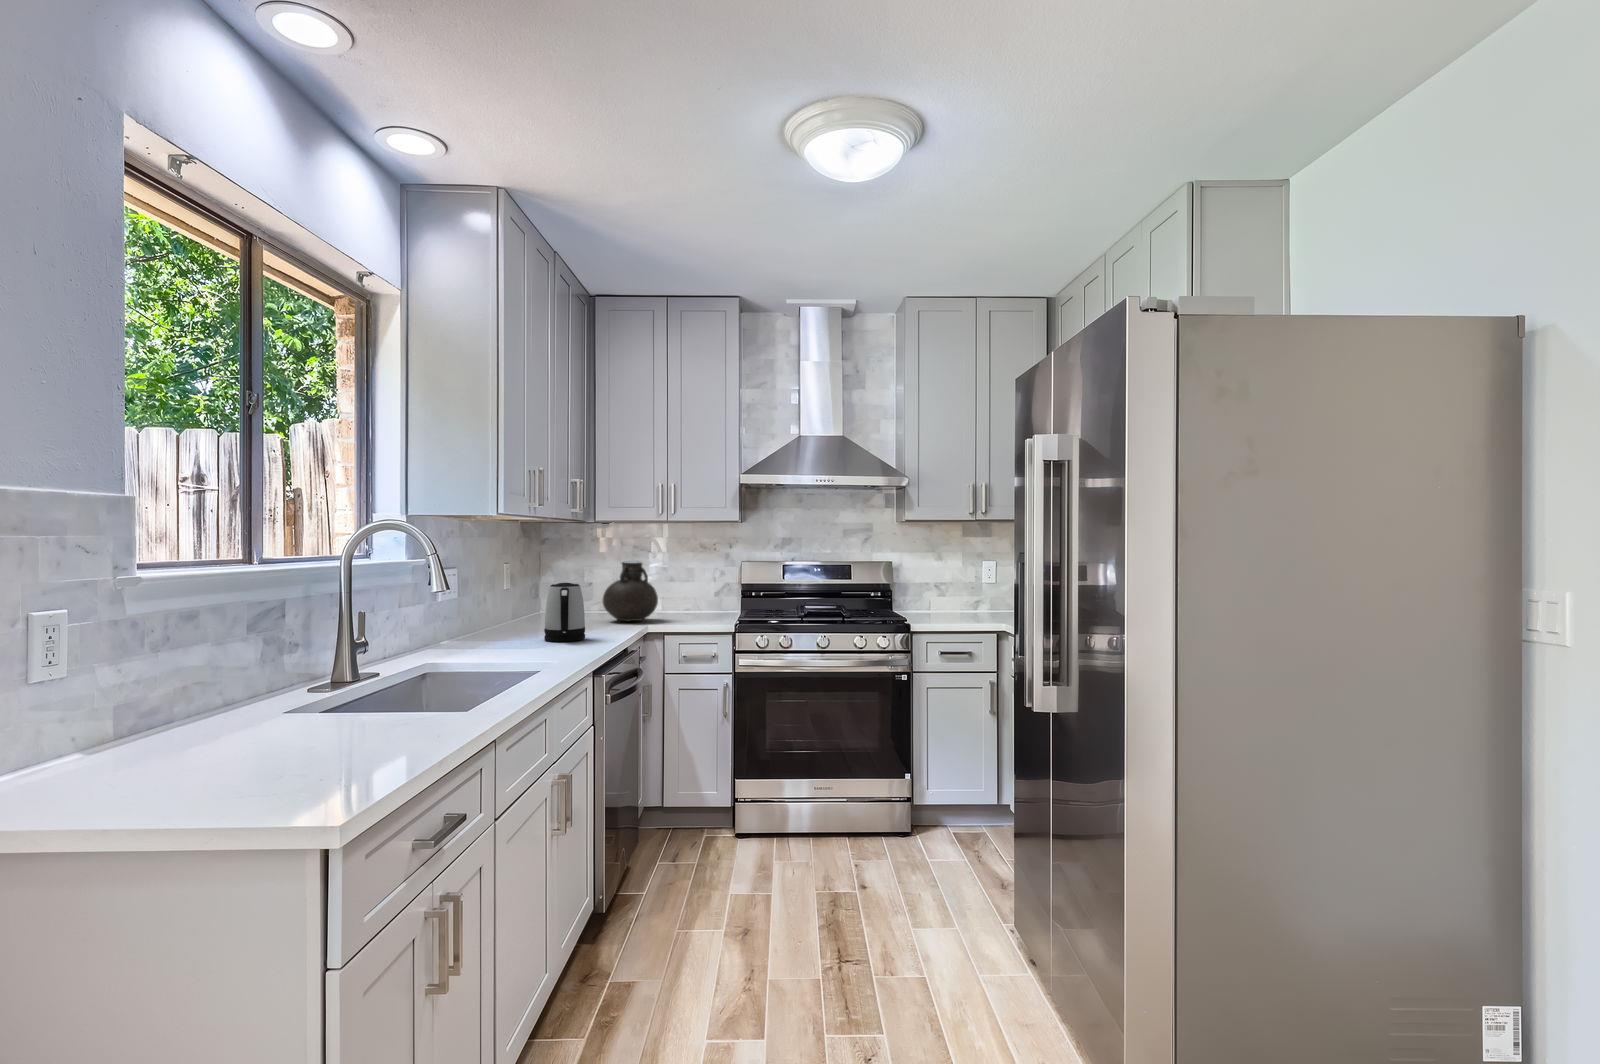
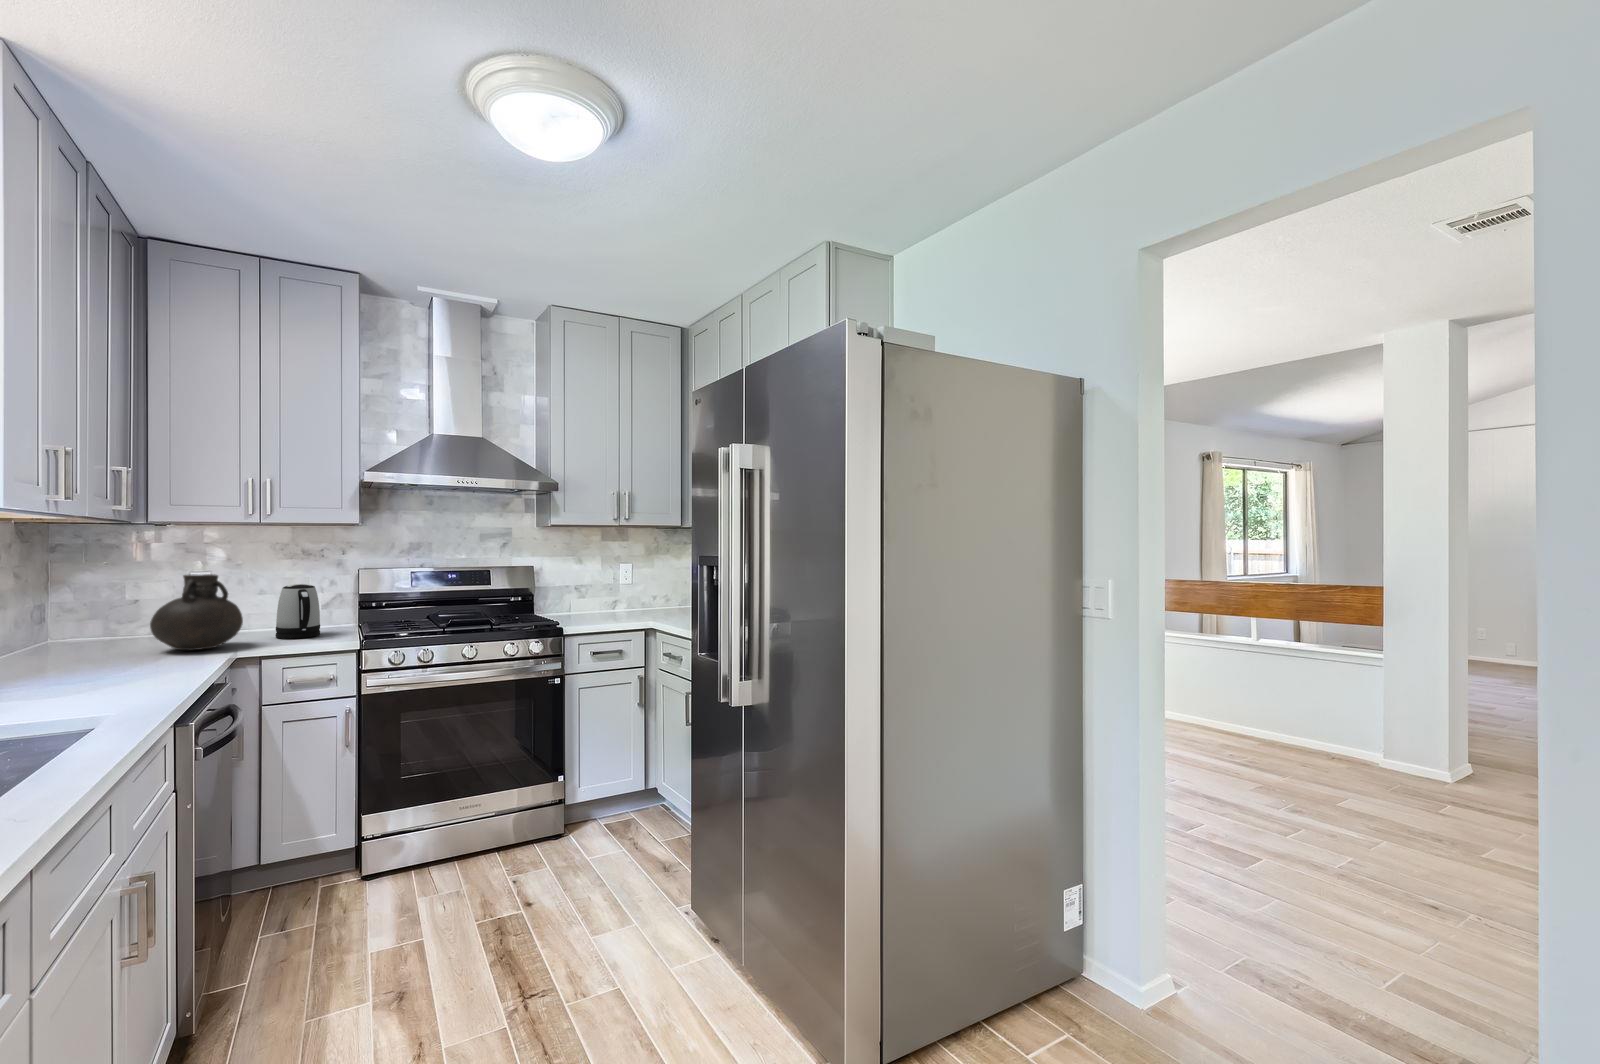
kettle: present [544,582,585,641] -> present [275,584,320,639]

